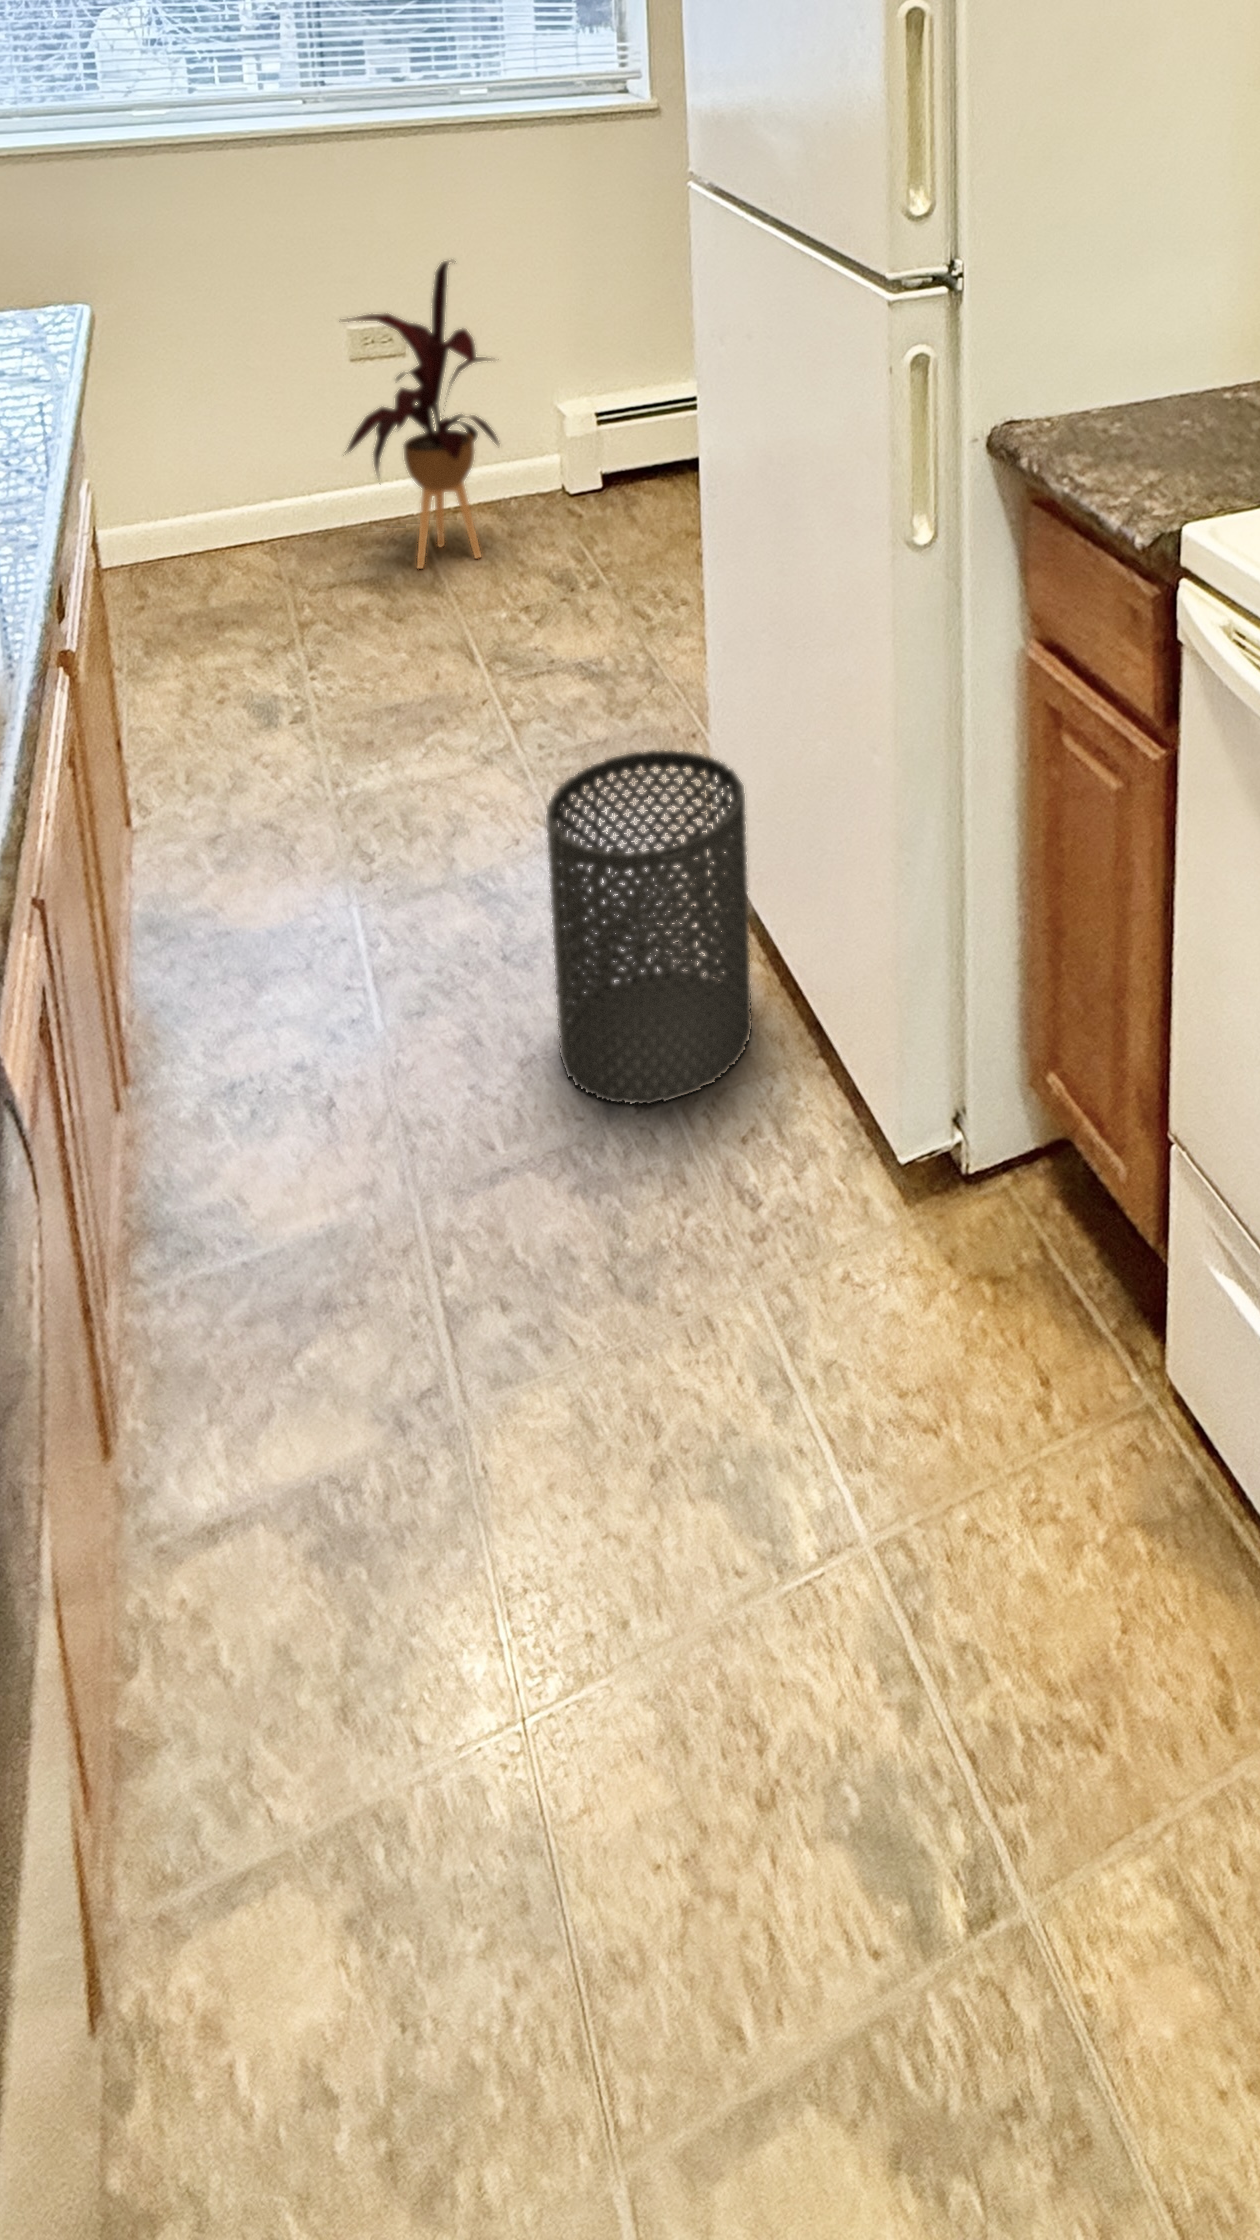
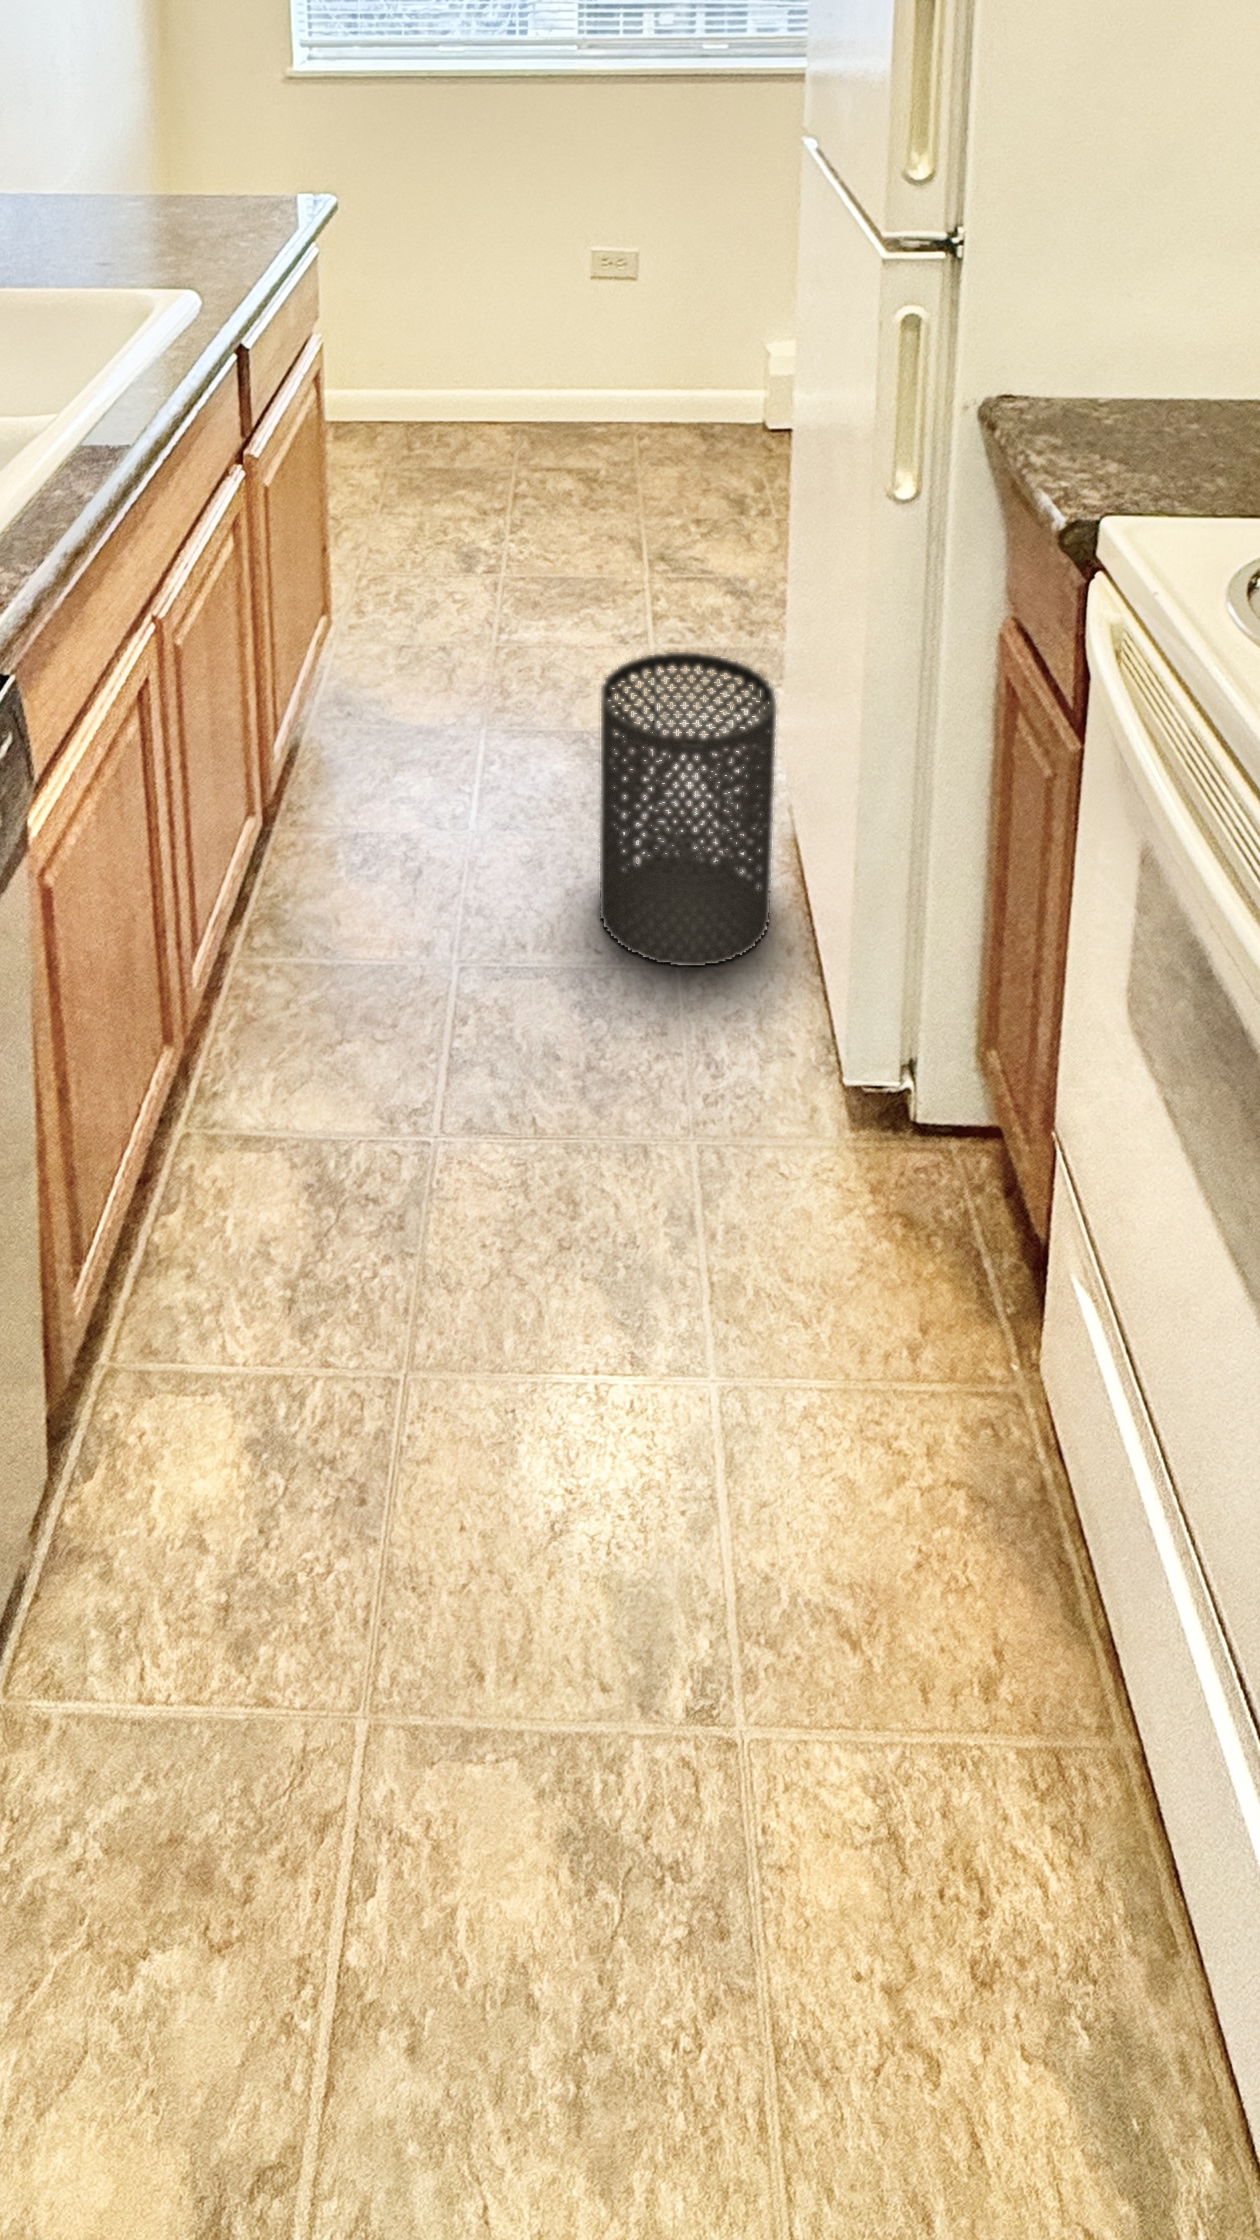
house plant: present [345,261,498,568] -> none [563,198,709,472]

